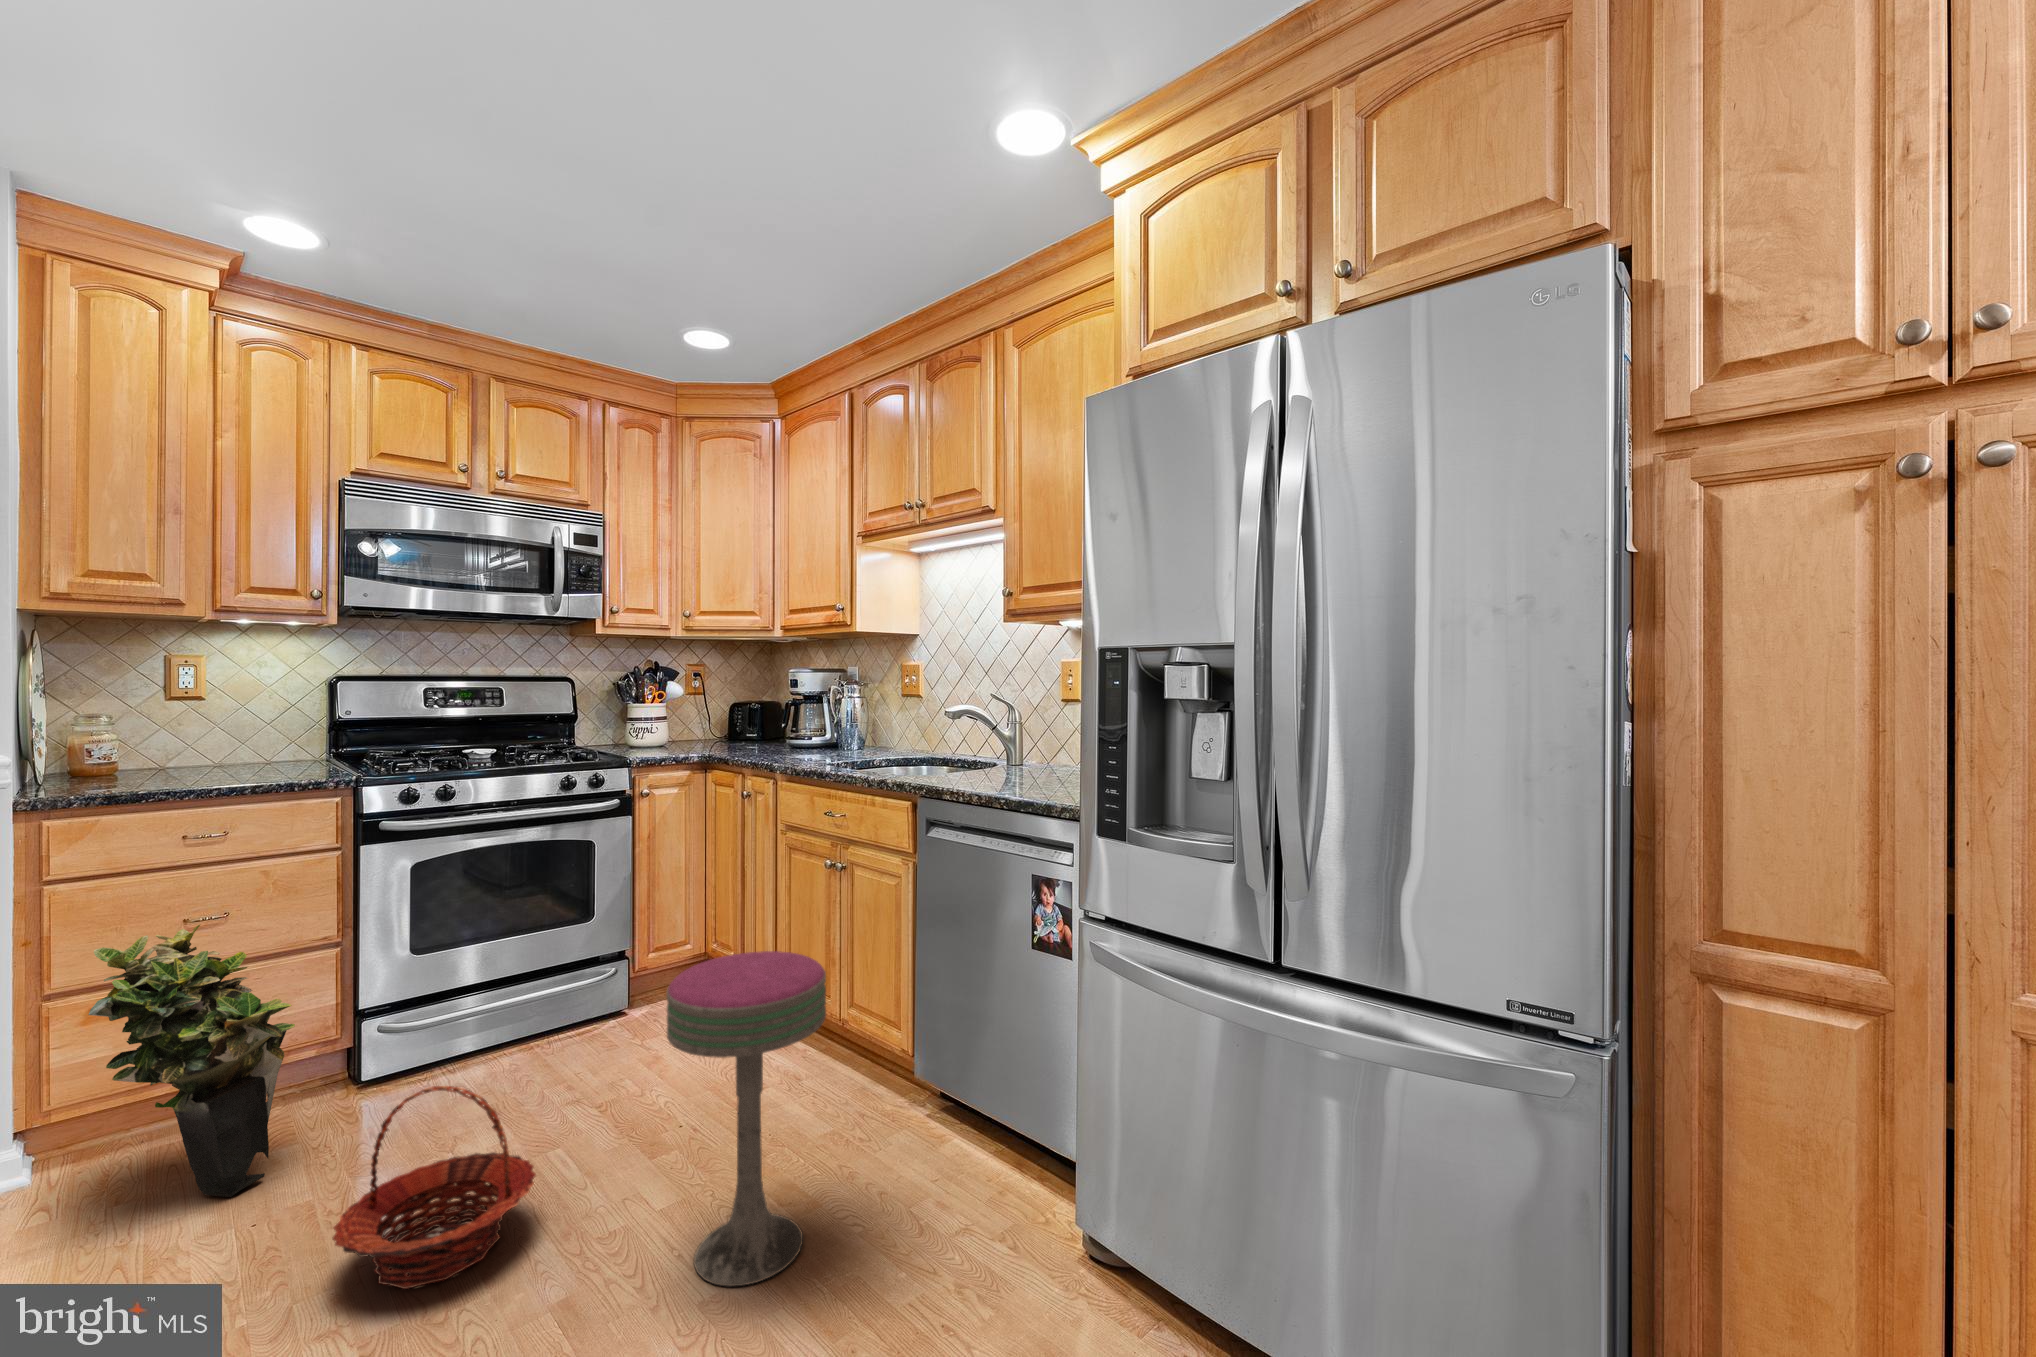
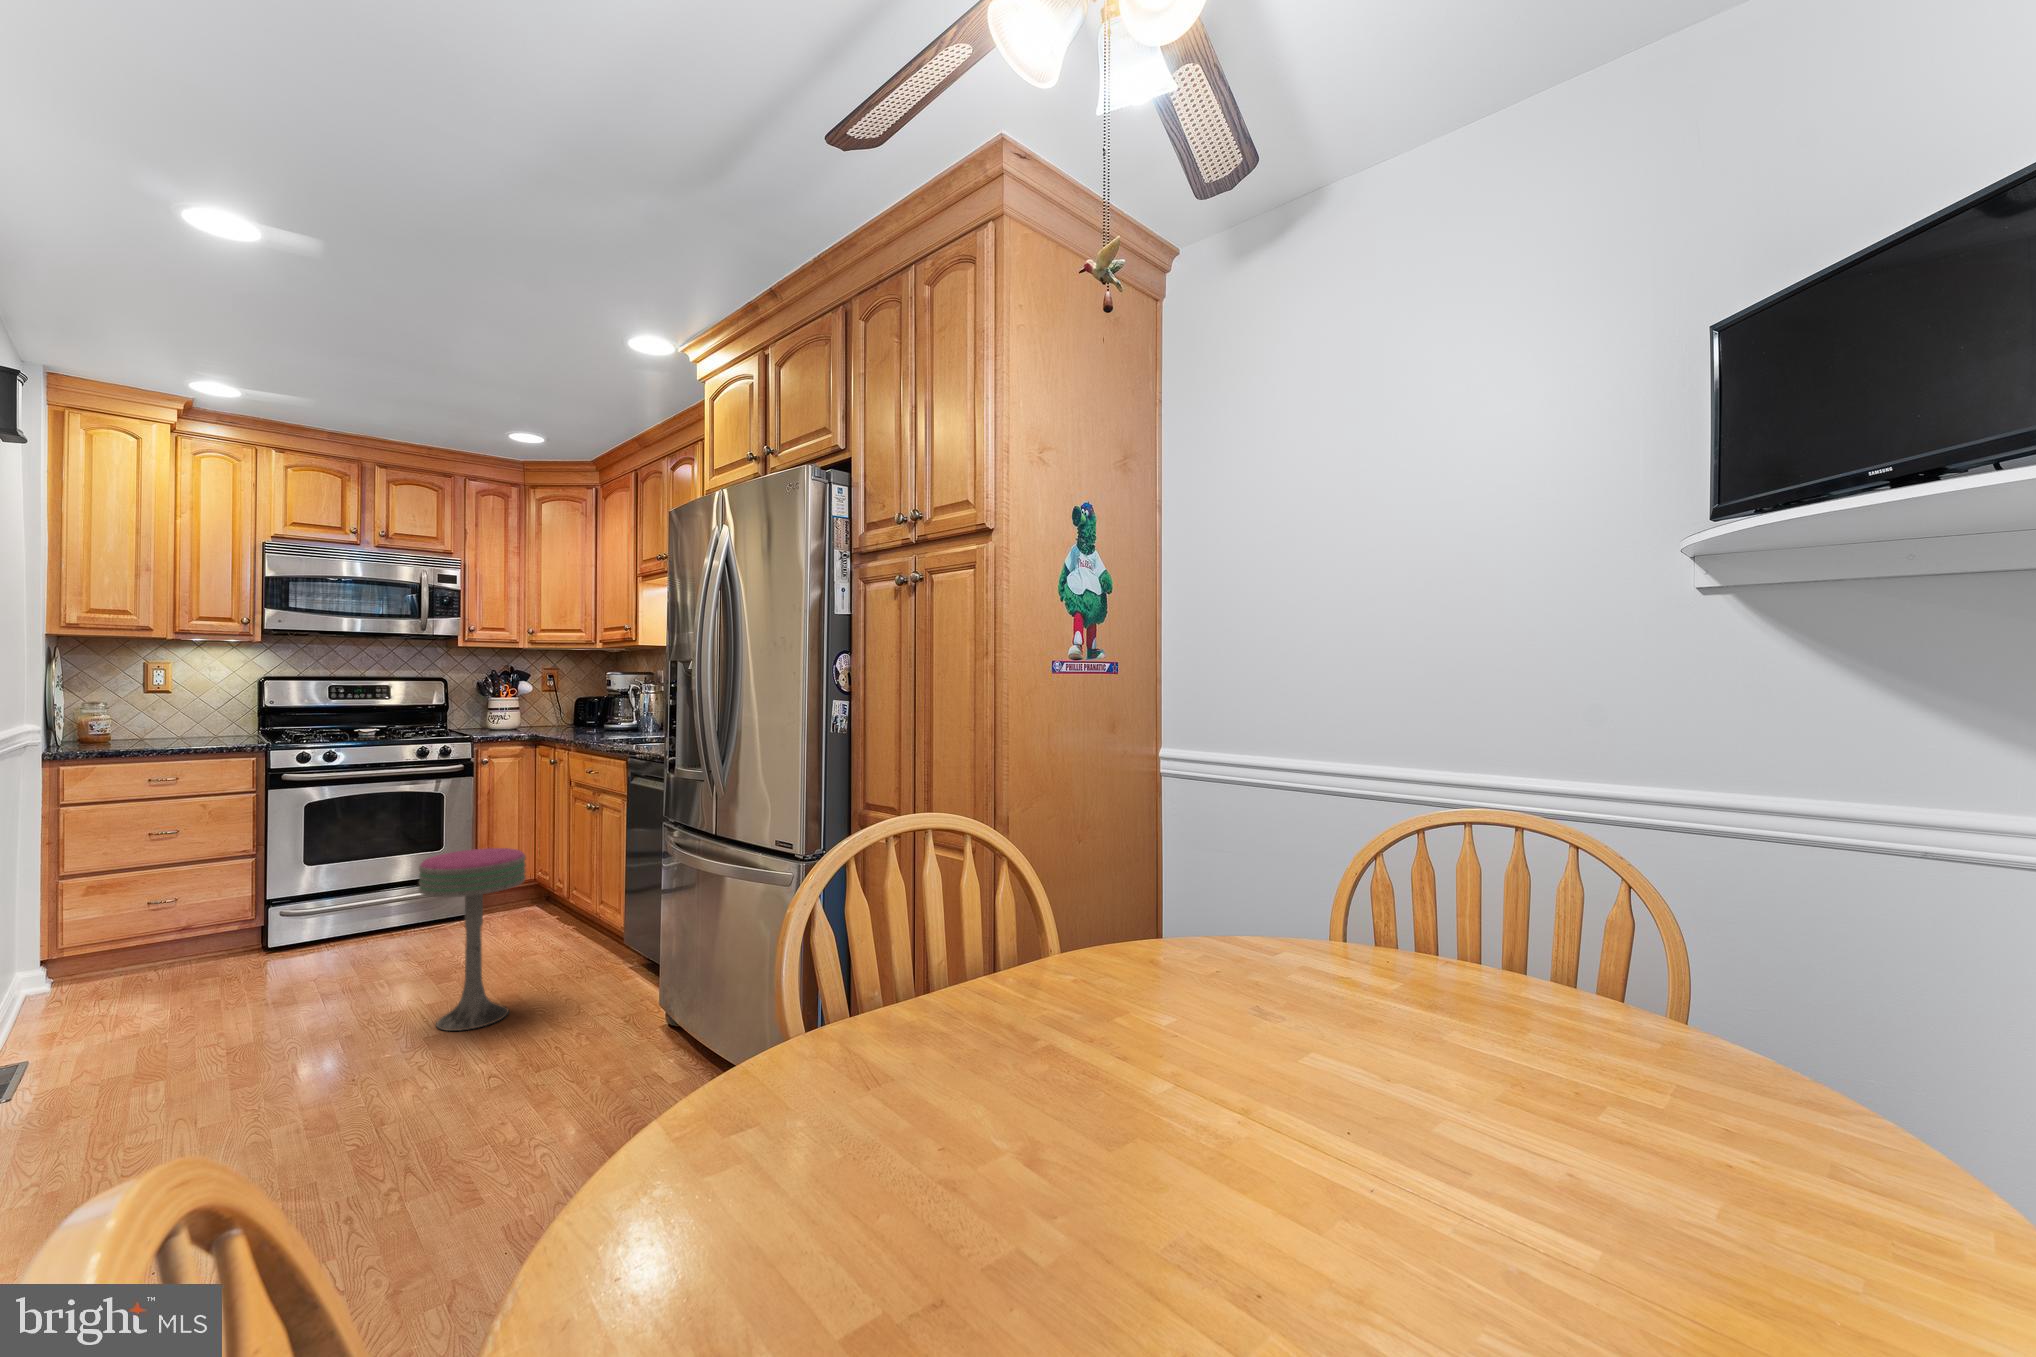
potted plant: present [88,924,295,1197] -> none [87,833,217,996]
basket: present [333,1086,536,1289] -> none [224,920,354,1029]

